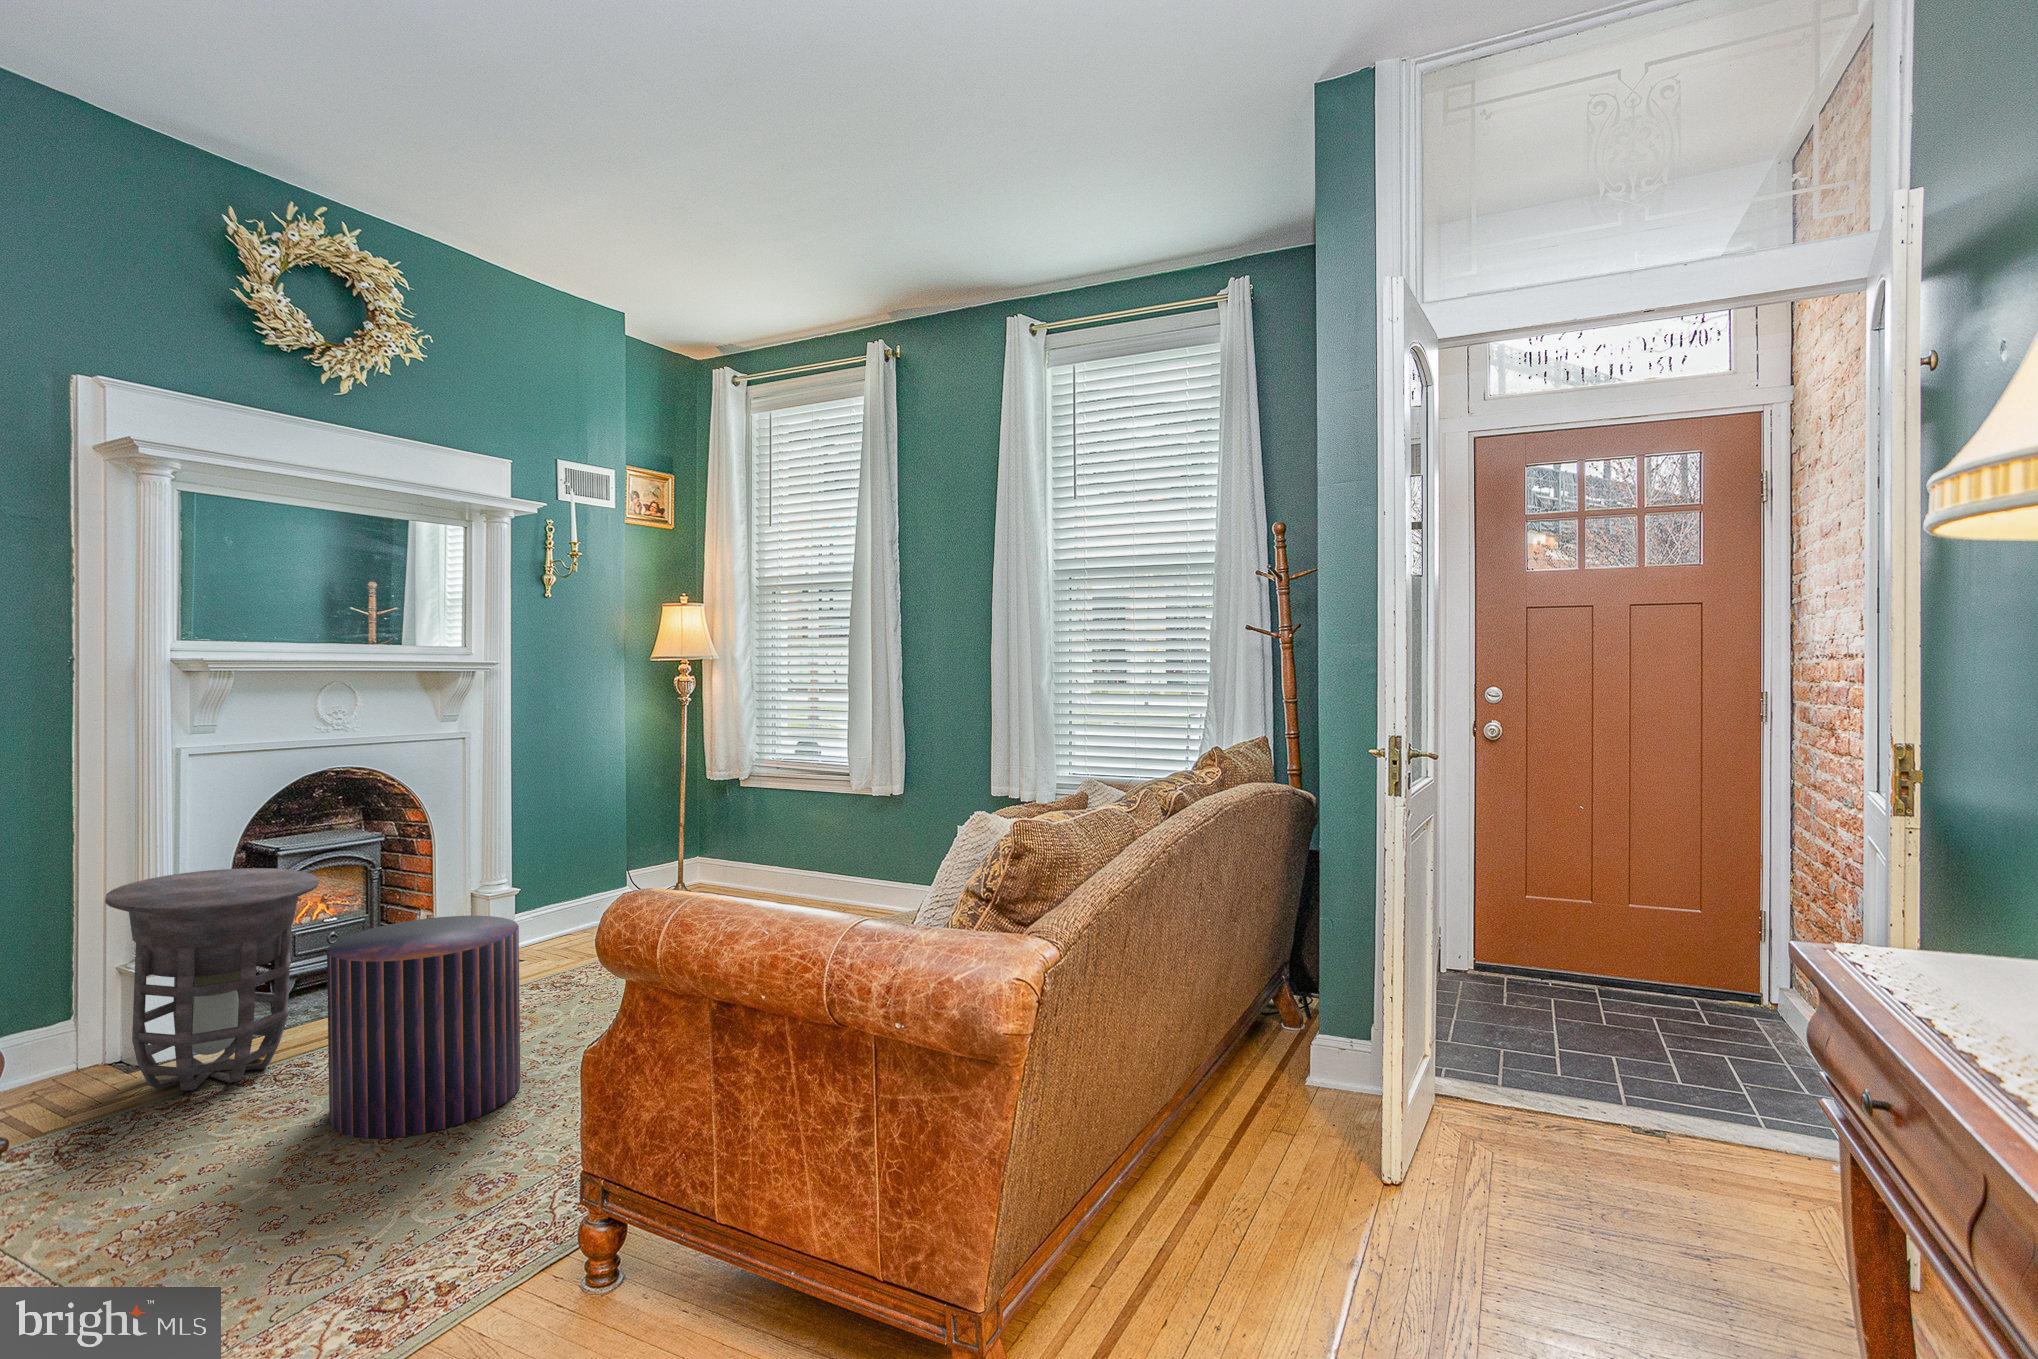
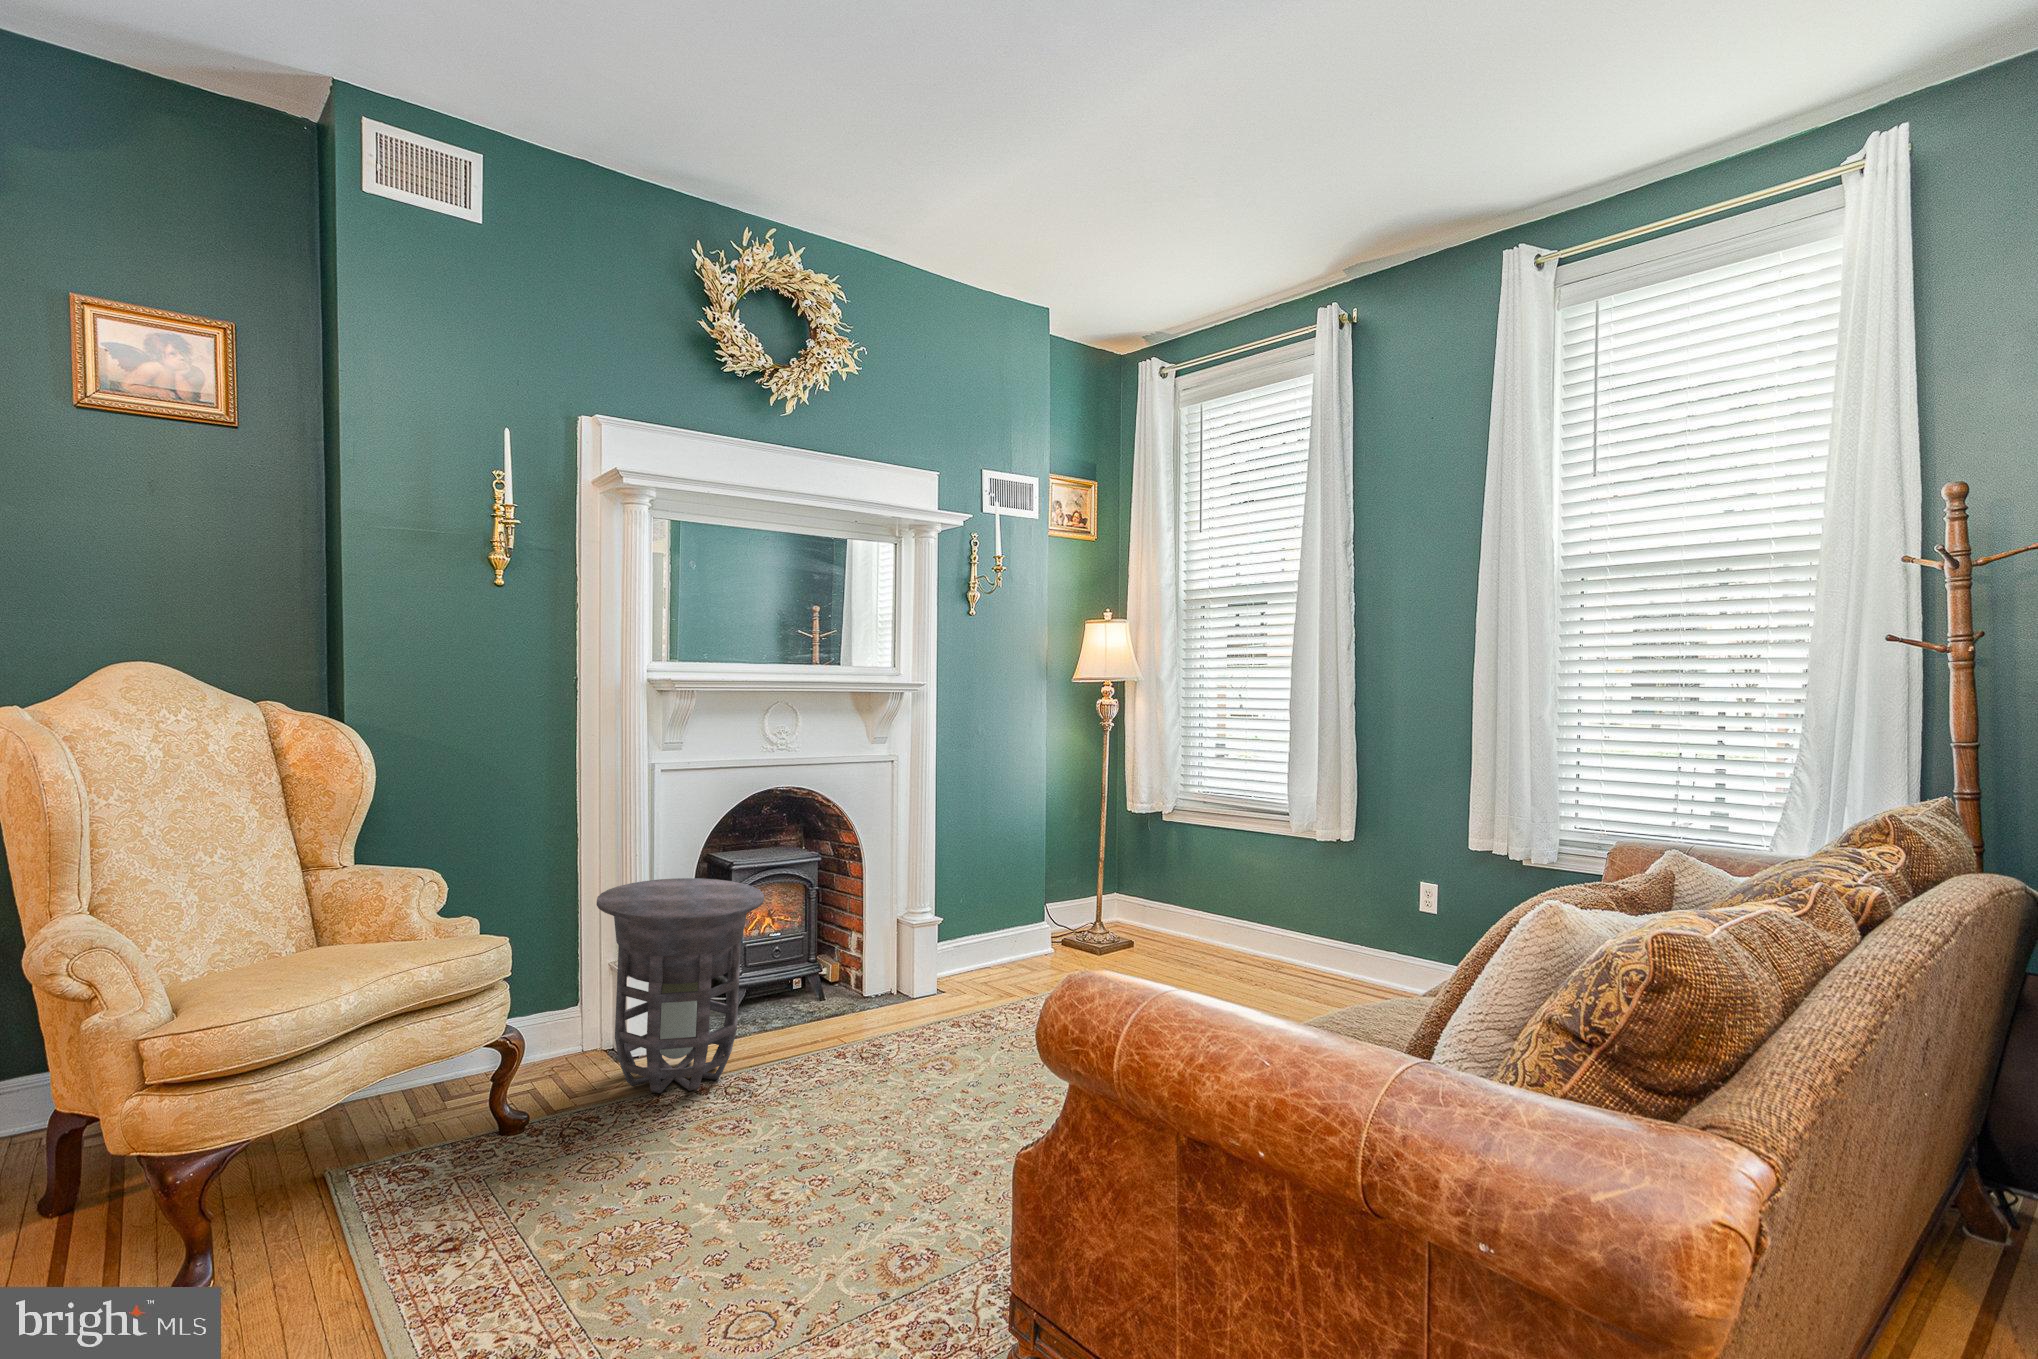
pouf: present [327,916,520,1139] -> none [769,948,943,1184]

